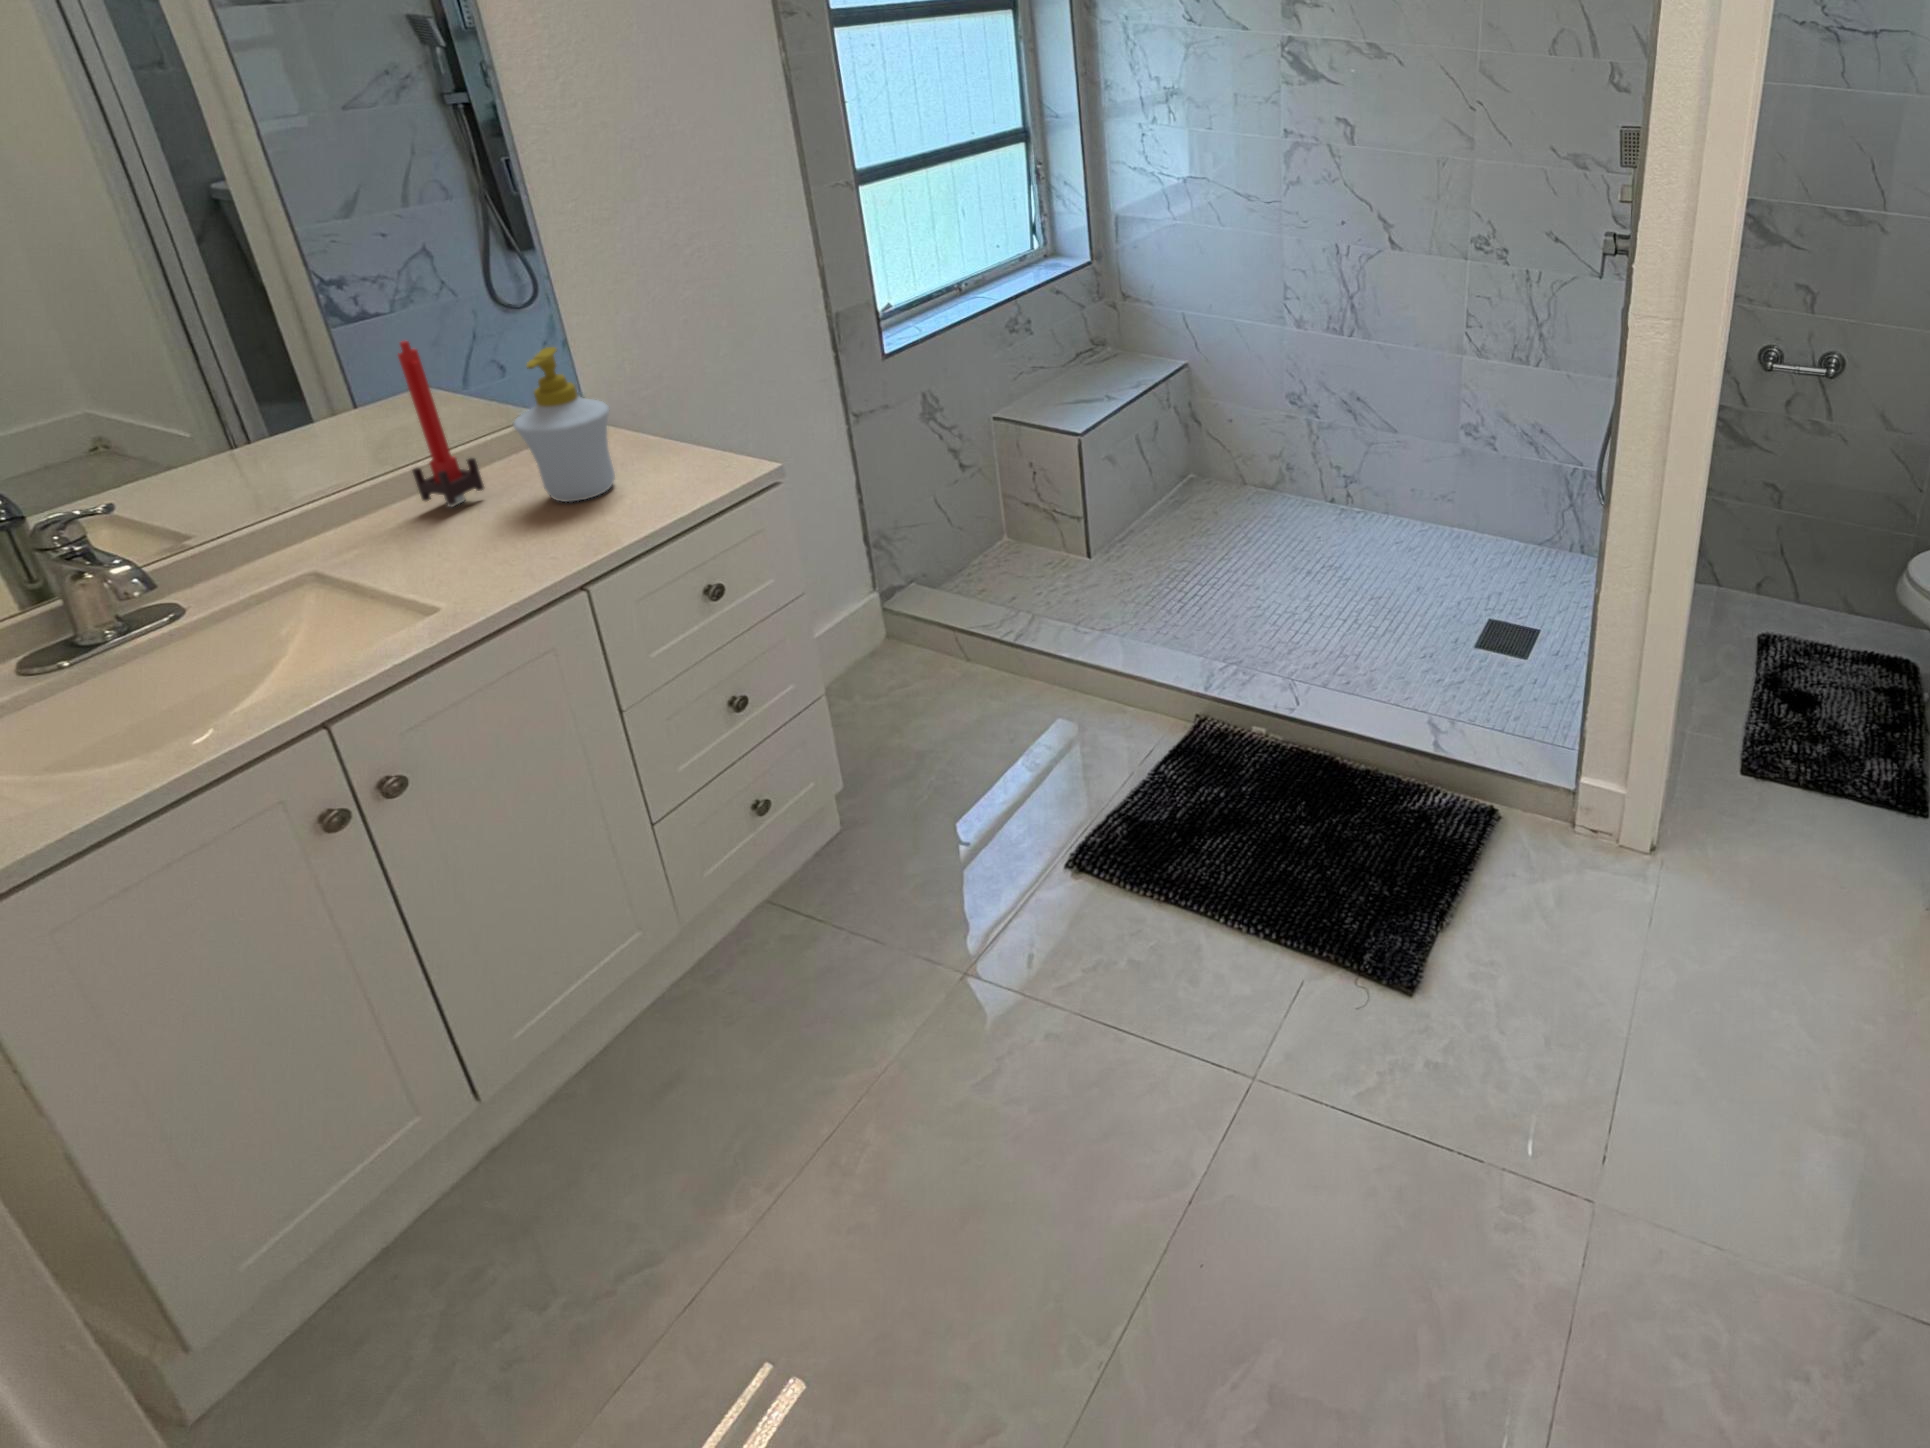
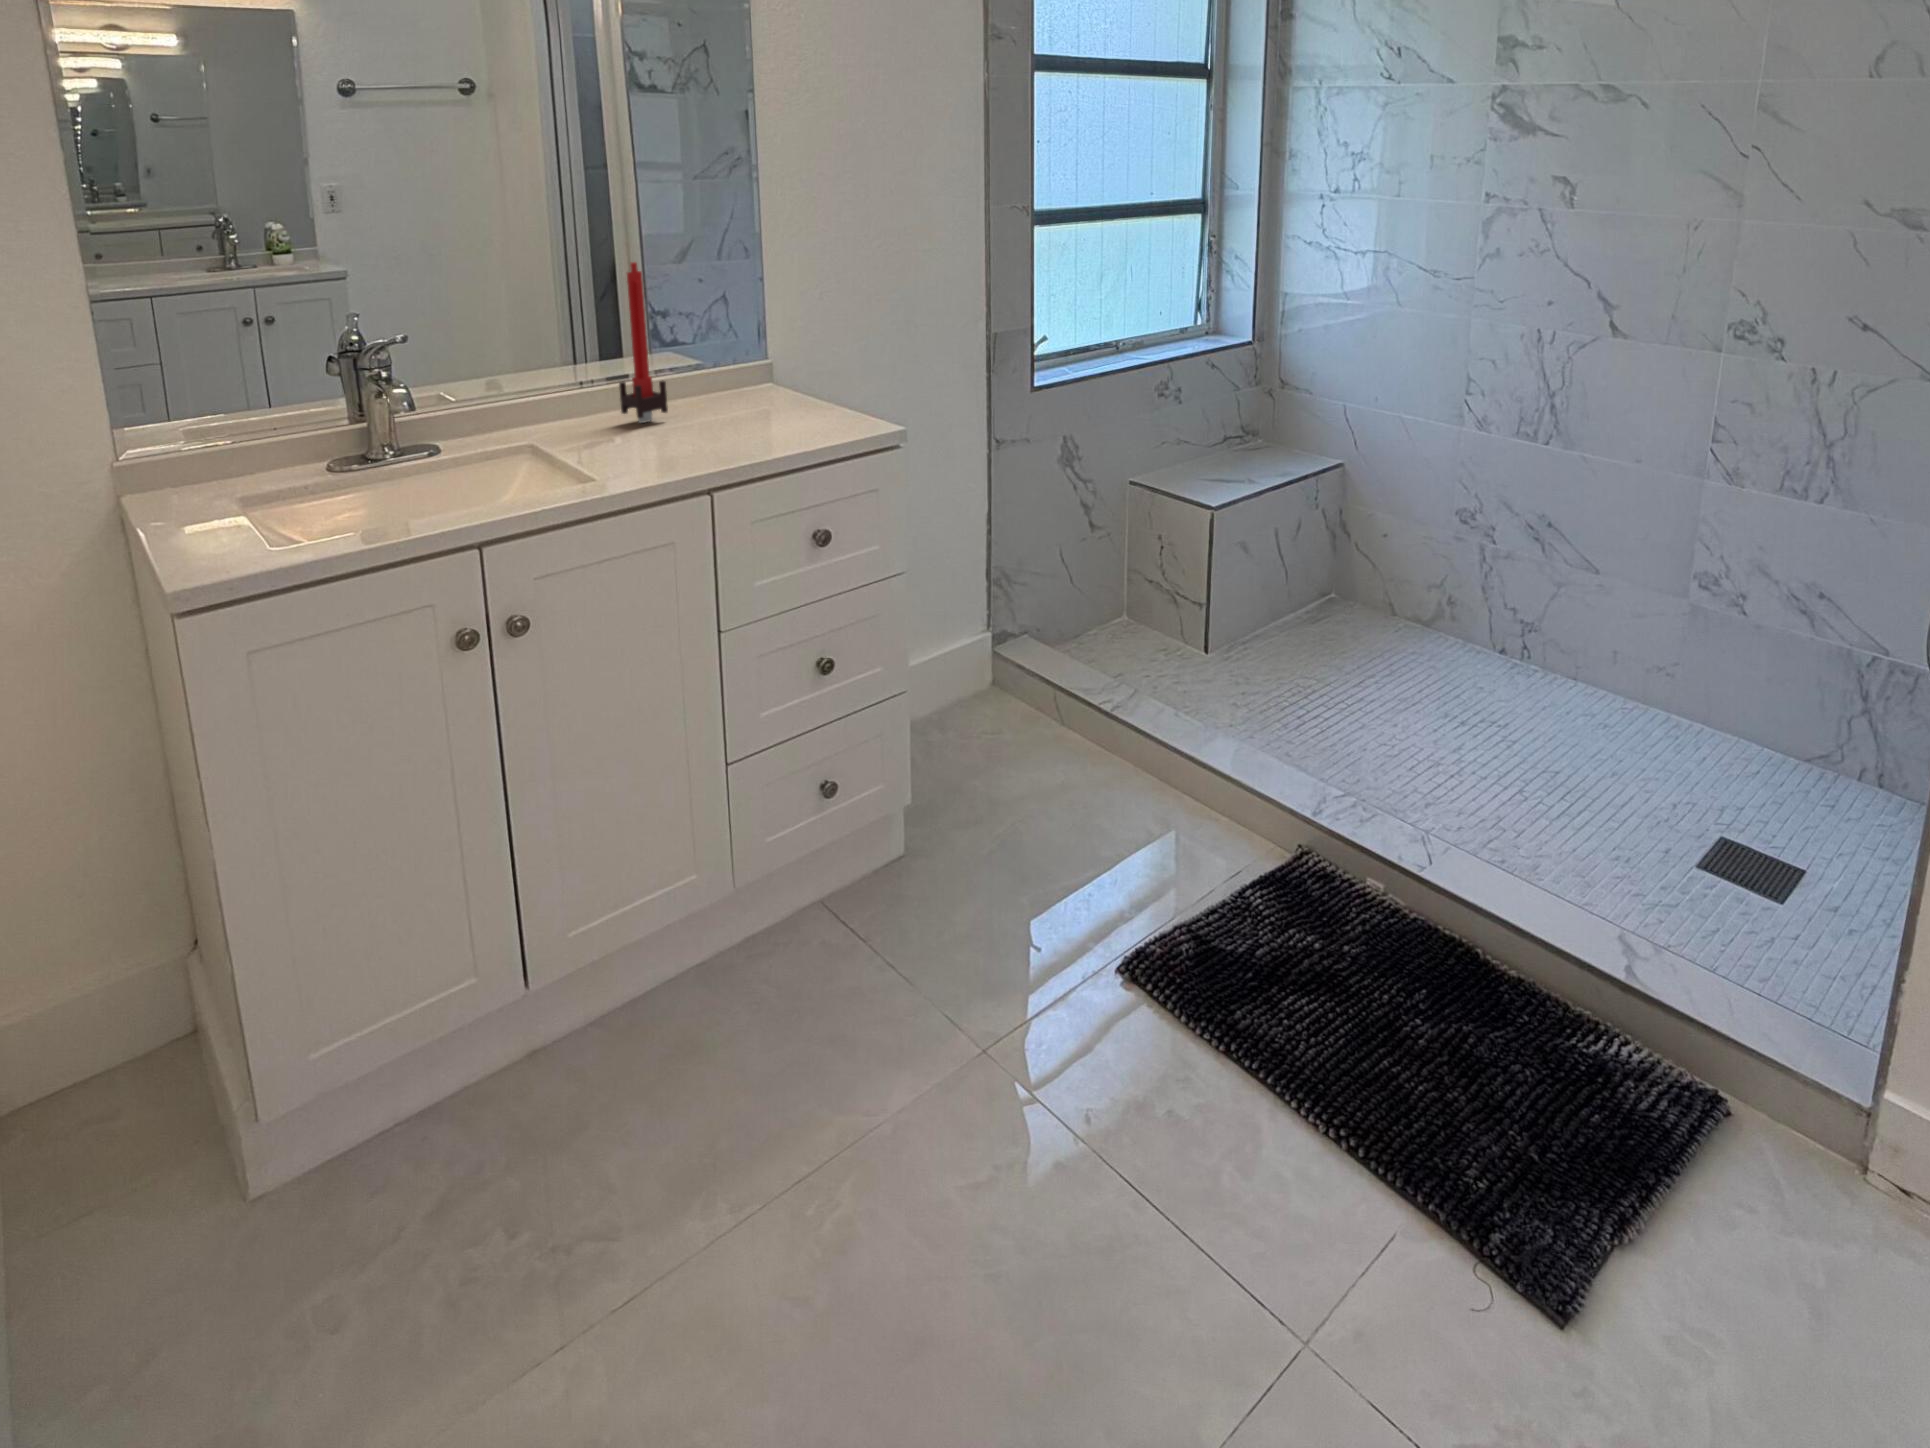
soap bottle: present [513,347,615,502] -> none [694,280,772,430]

